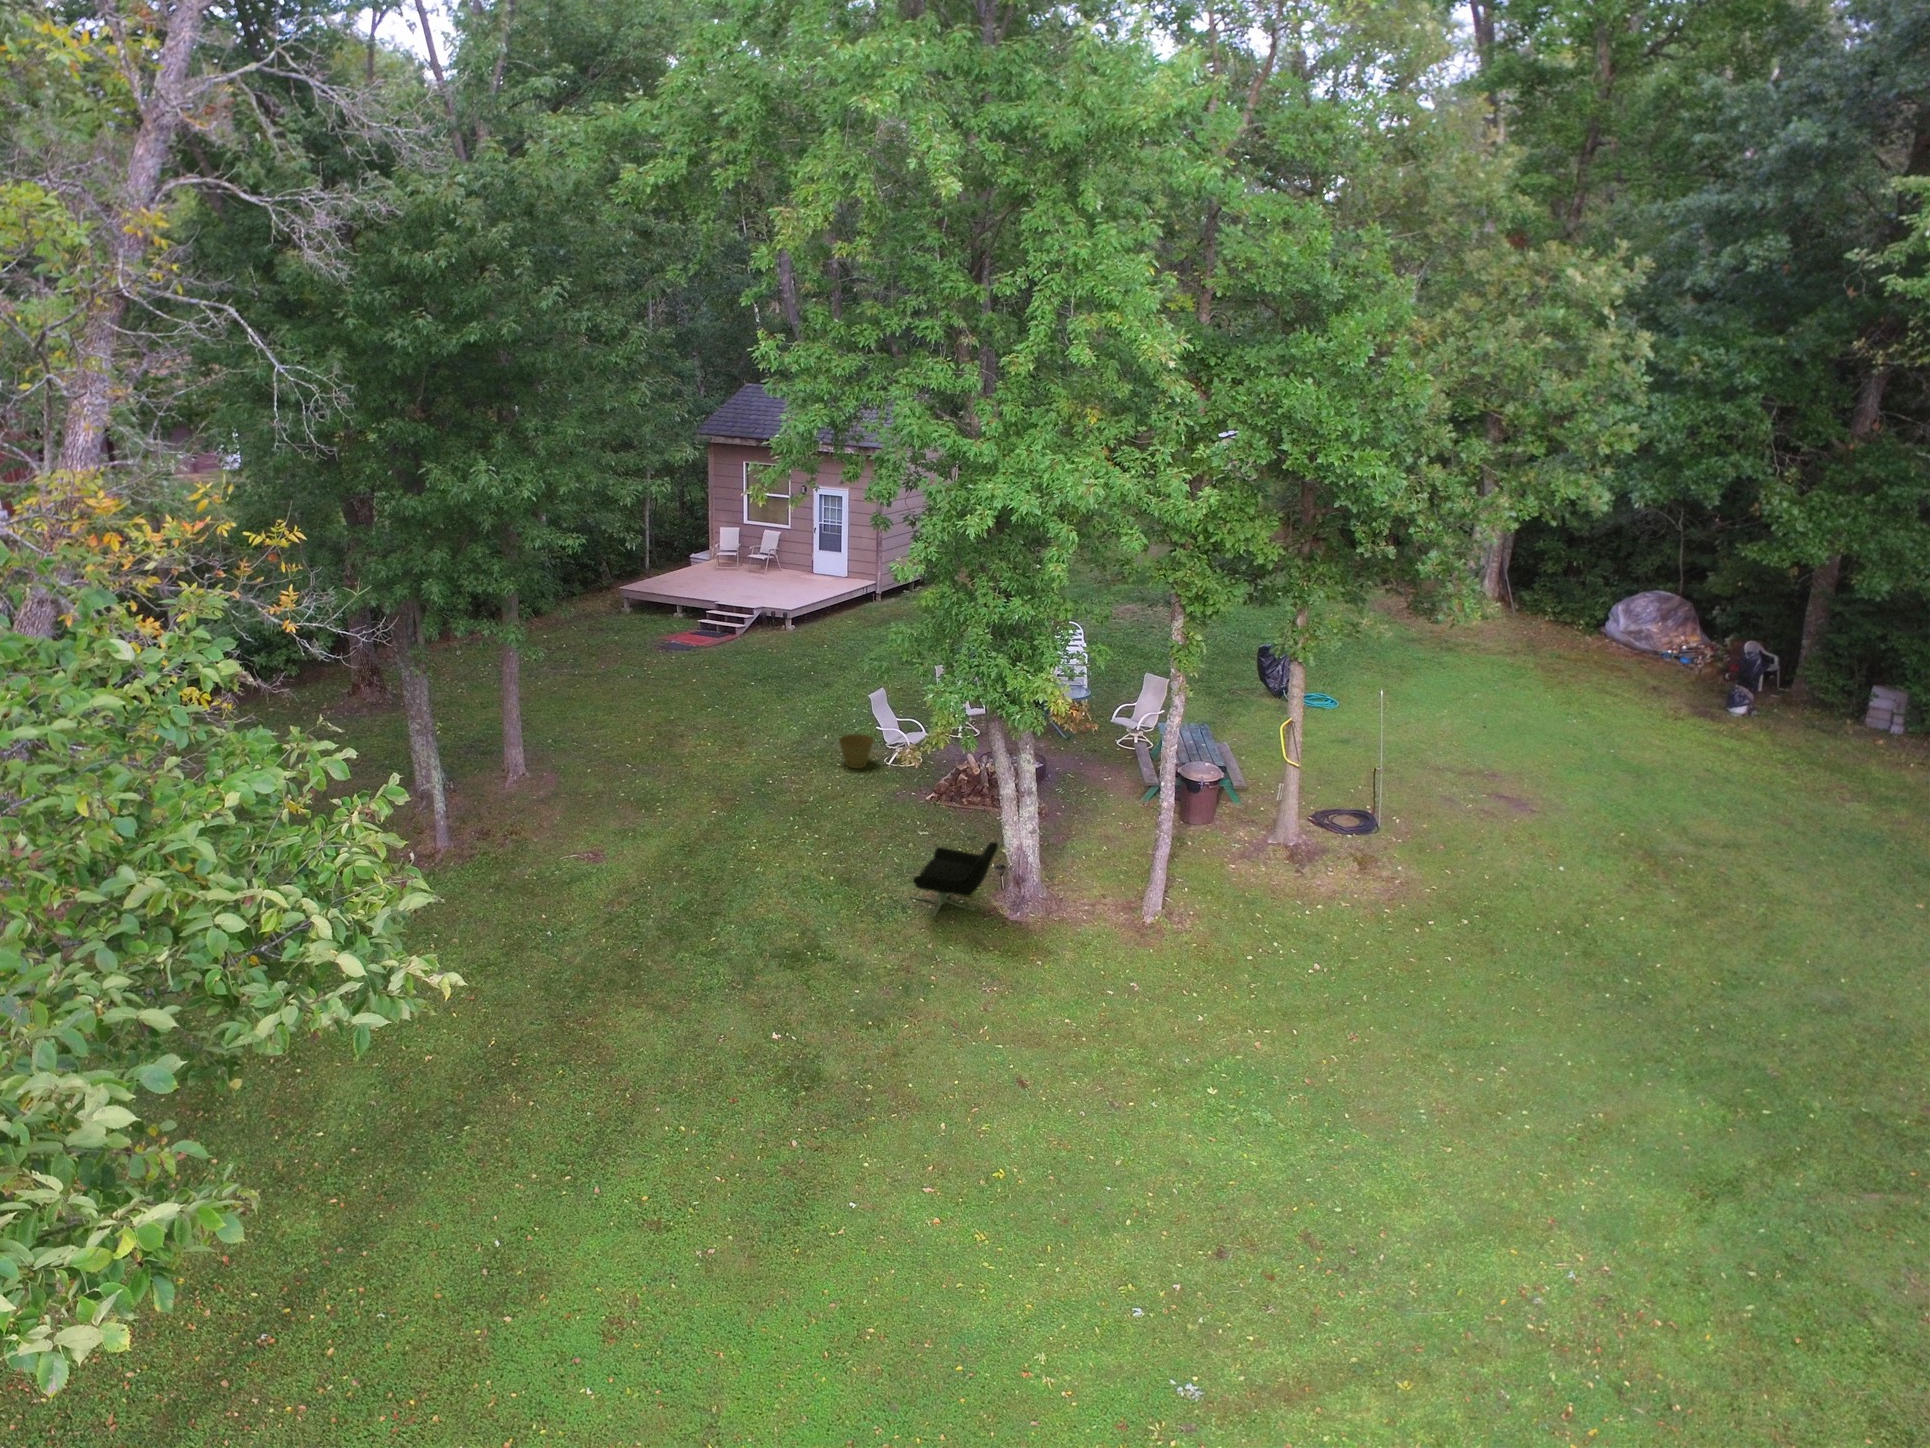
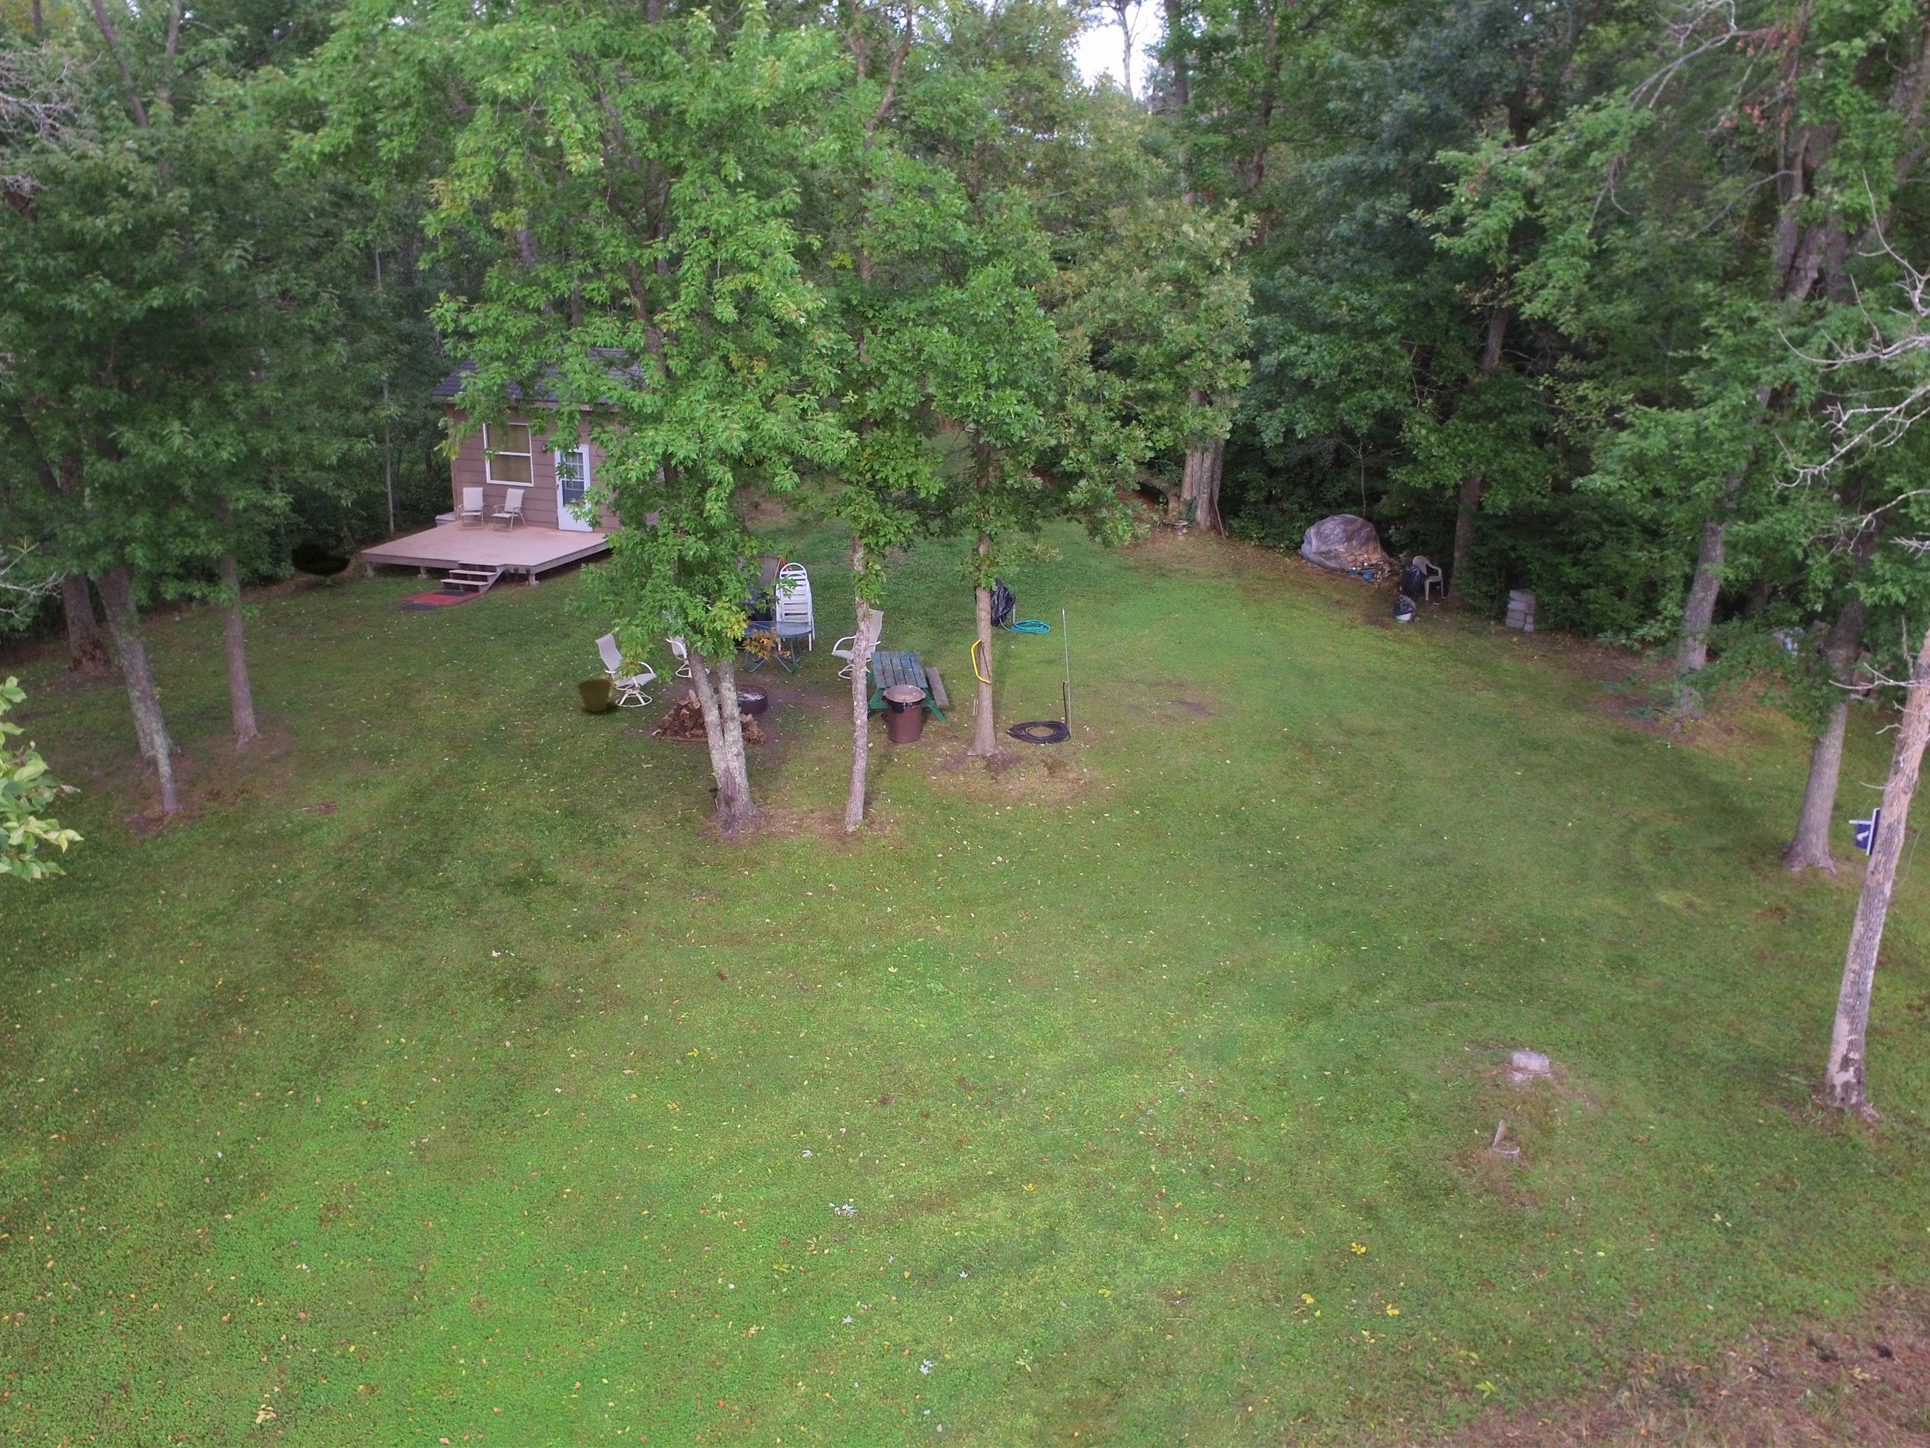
lounge chair: present [911,842,998,917] -> present [291,543,351,585]

